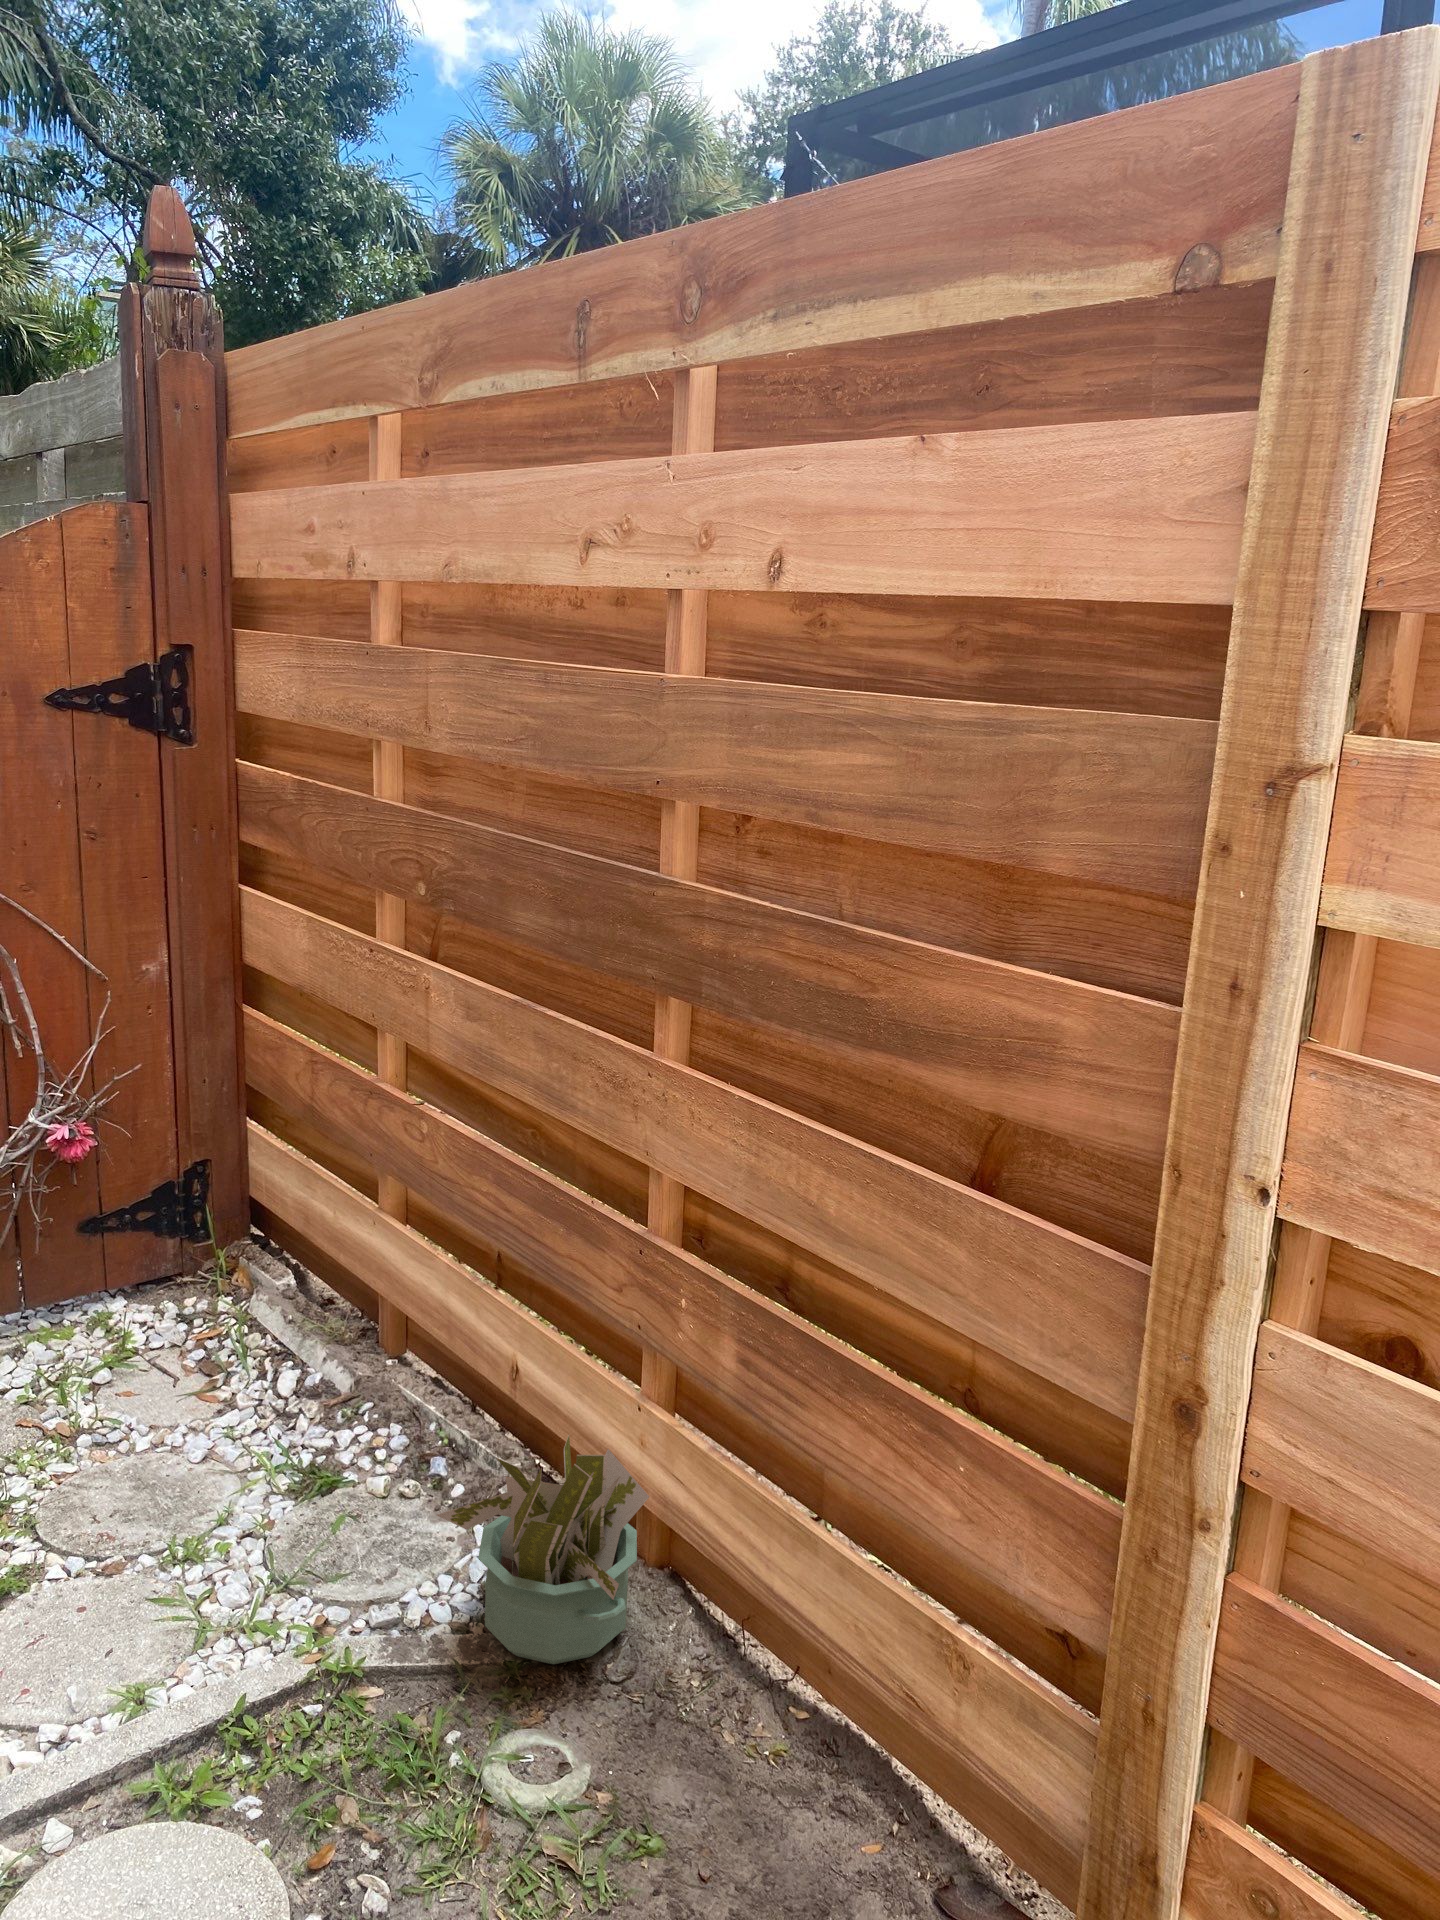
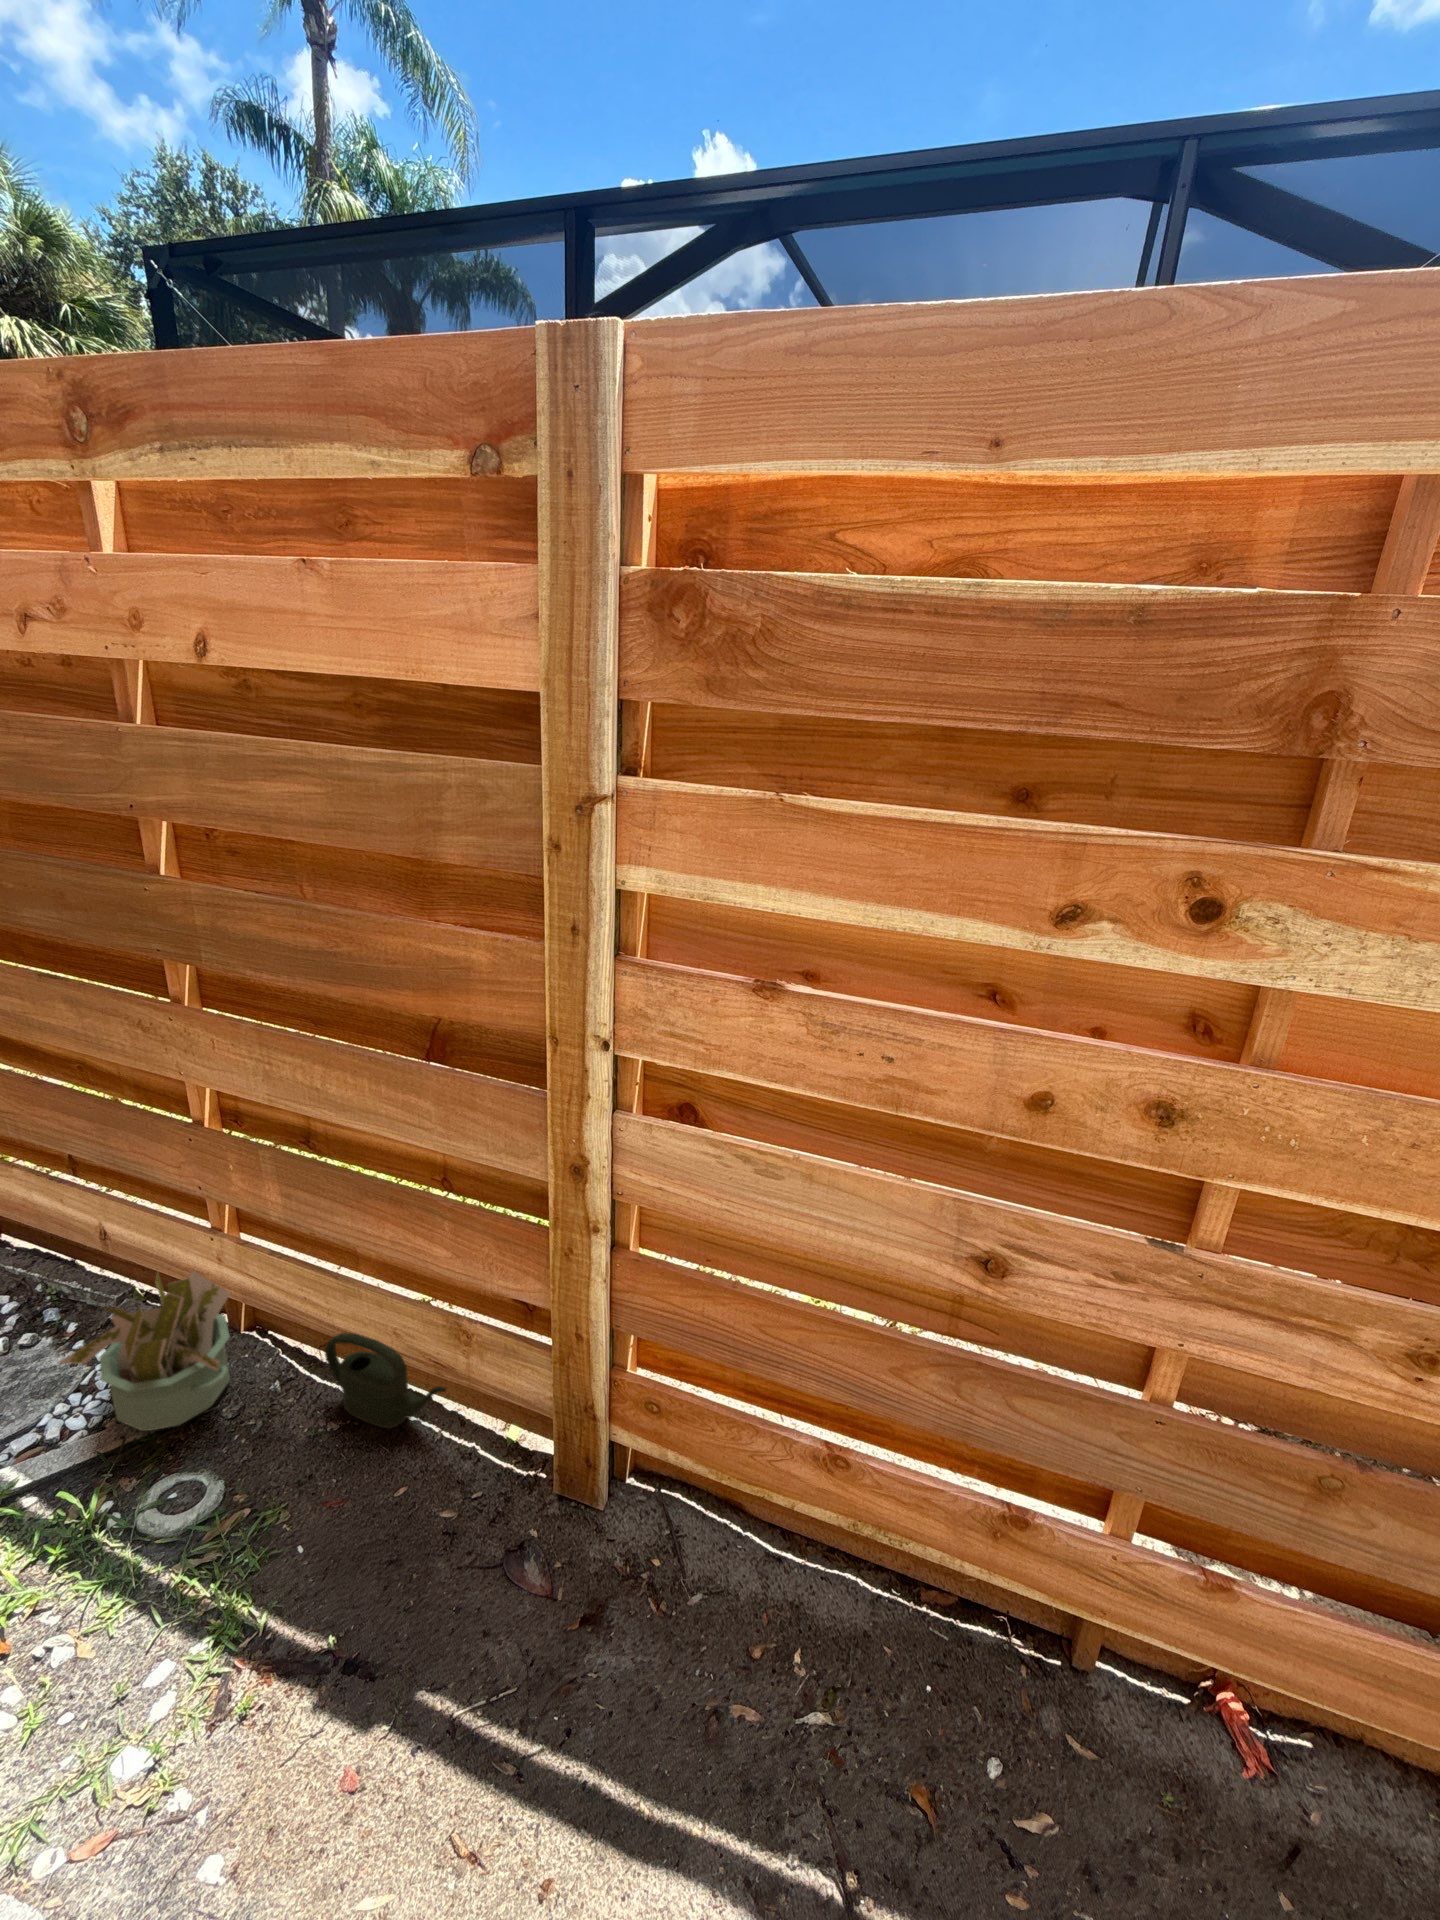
watering can: none [754,1606,918,1788] -> present [325,1333,446,1429]

